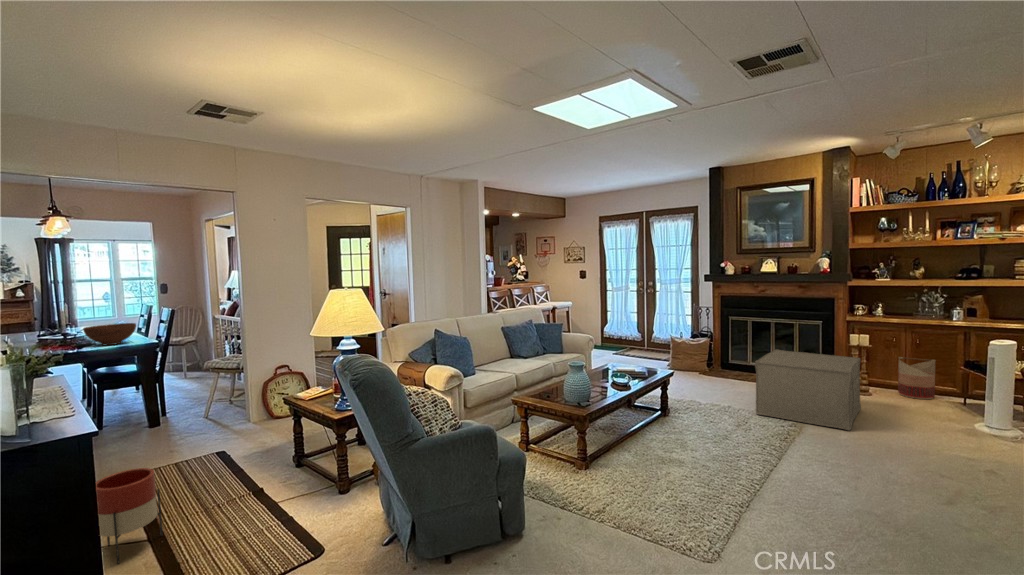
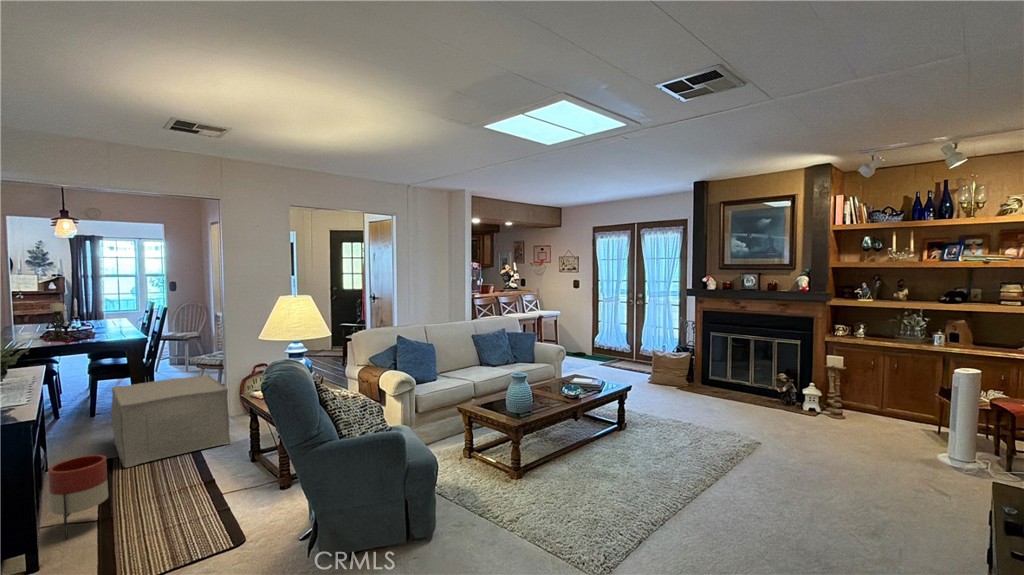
candle holder: none [41,306,67,349] -> present [47,302,70,341]
fruit bowl: present [83,323,136,345] -> none [84,319,132,339]
ottoman: present [755,349,861,431] -> present [112,375,230,468]
basket: present [898,357,936,399] -> none [872,381,911,426]

